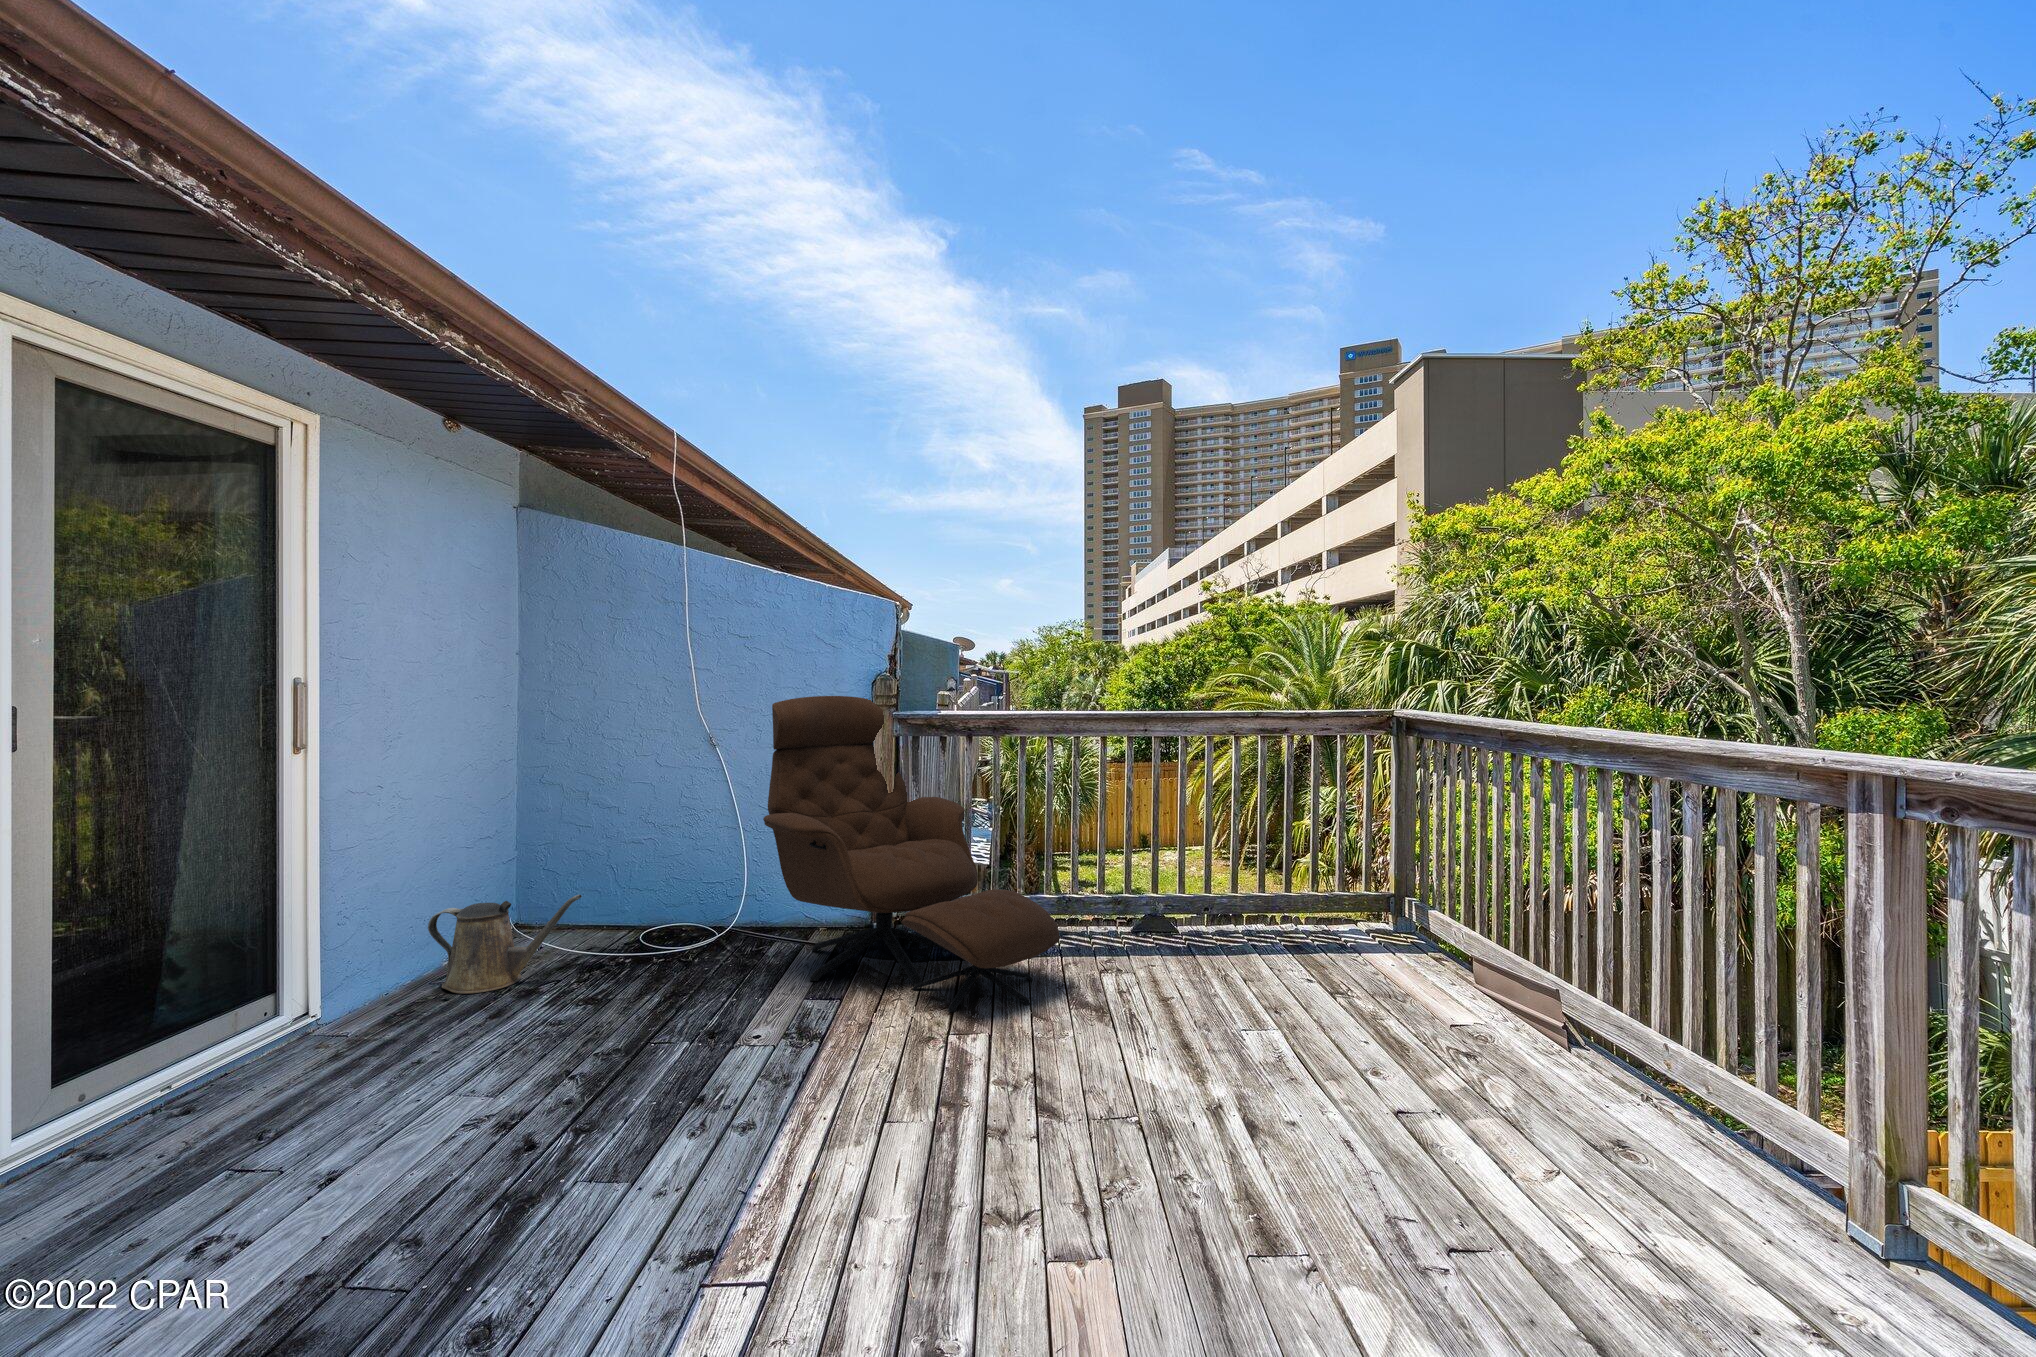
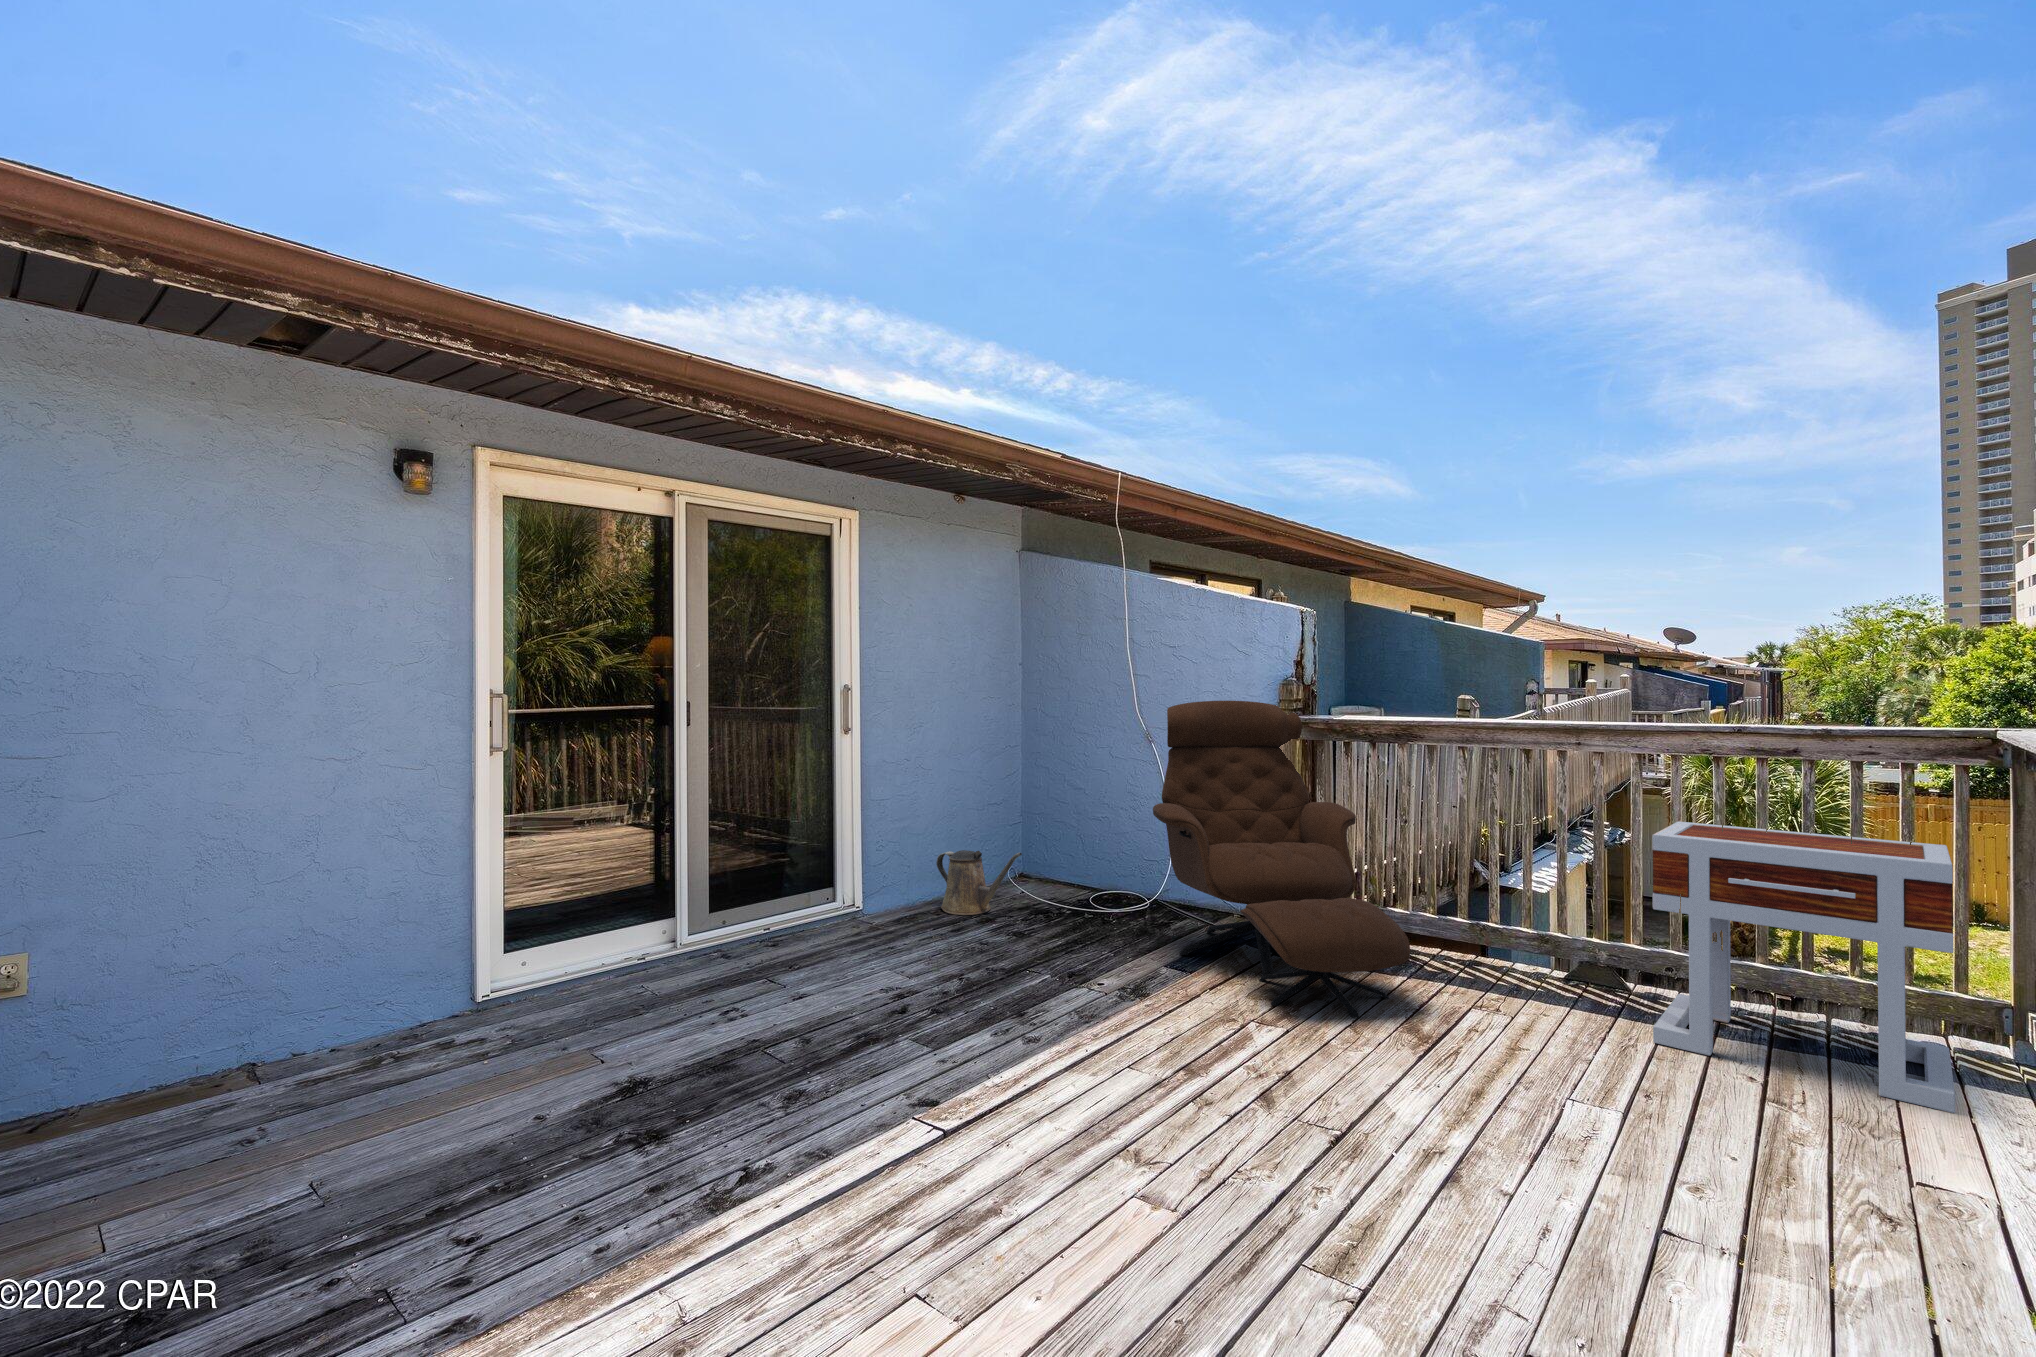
side table: none [1214,789,1401,974] -> present [1652,821,1955,1113]

